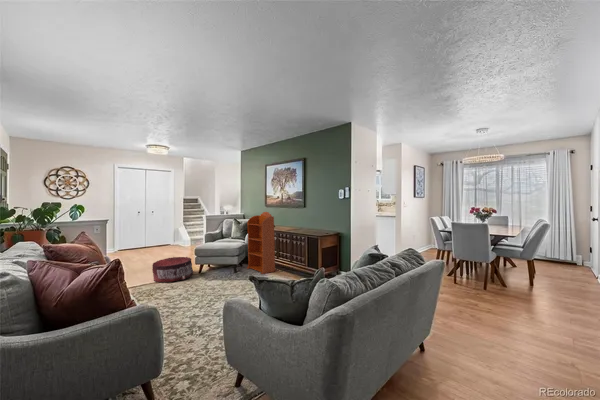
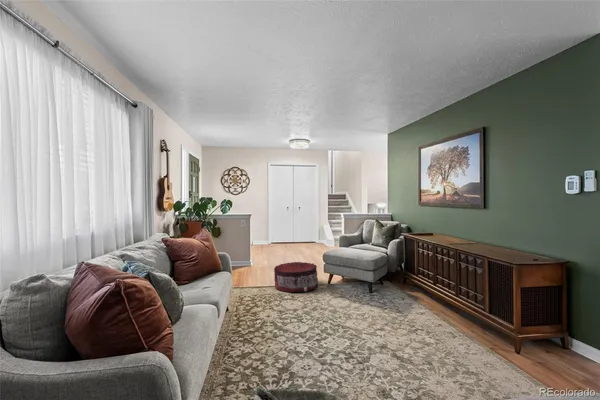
bookcase: present [247,212,275,274] -> none [388,212,428,302]

